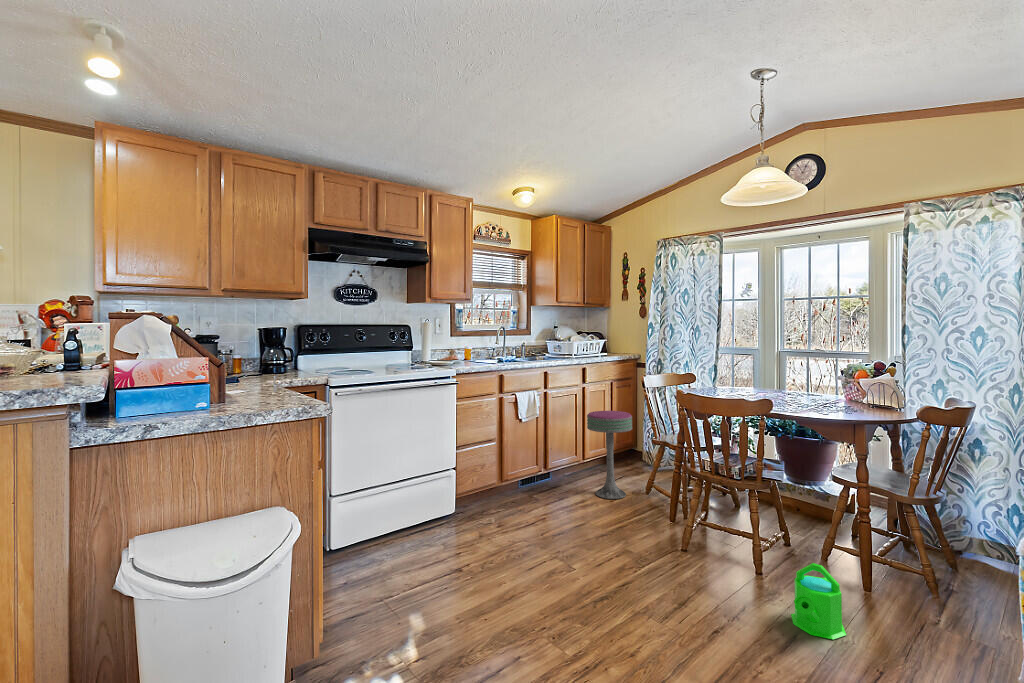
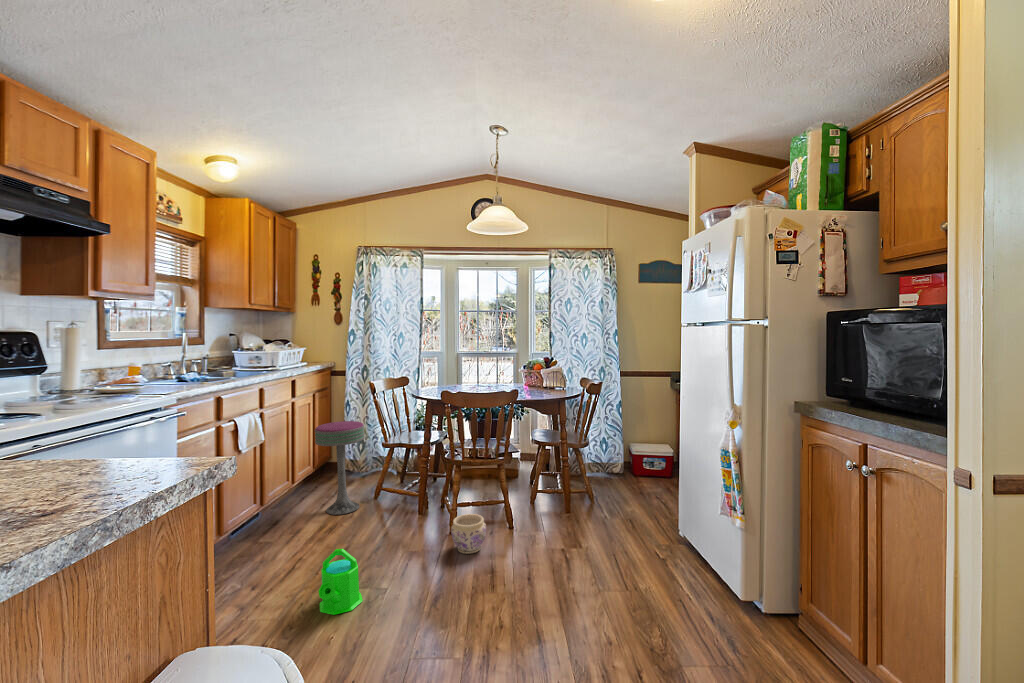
planter: none [666,532,709,579] -> present [451,514,486,554]
watering can: present [791,563,846,639] -> present [318,549,363,615]

